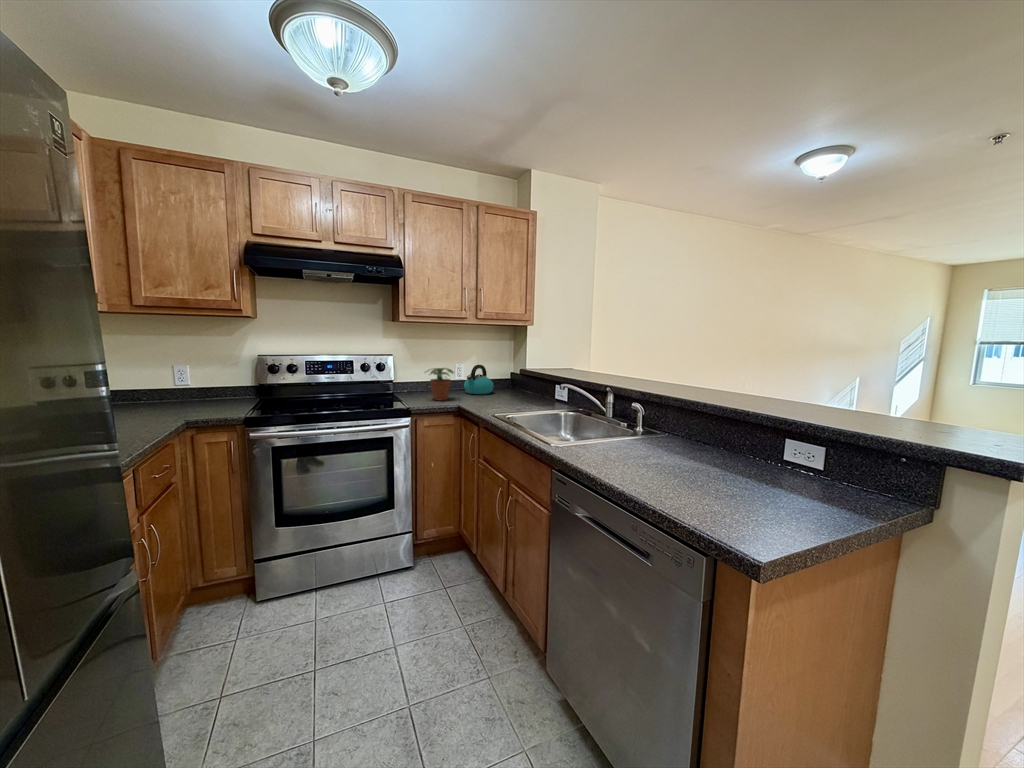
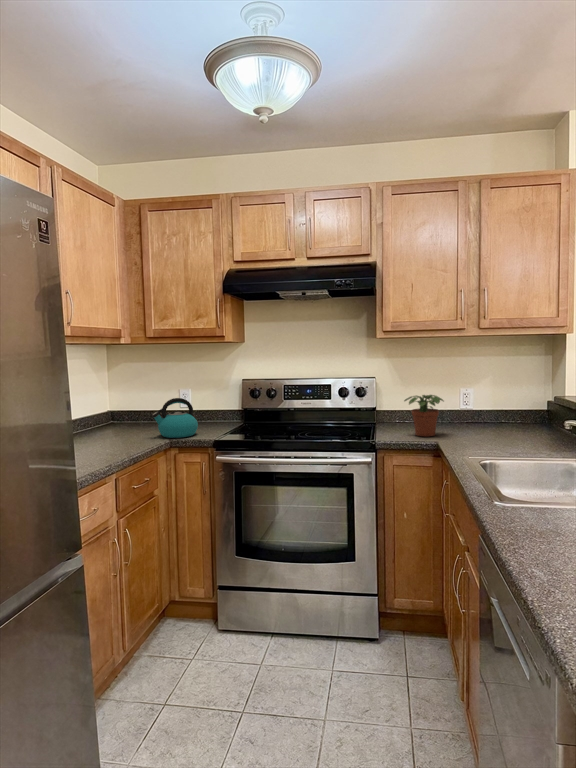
kettle: present [464,365,494,394] -> present [152,398,198,438]

